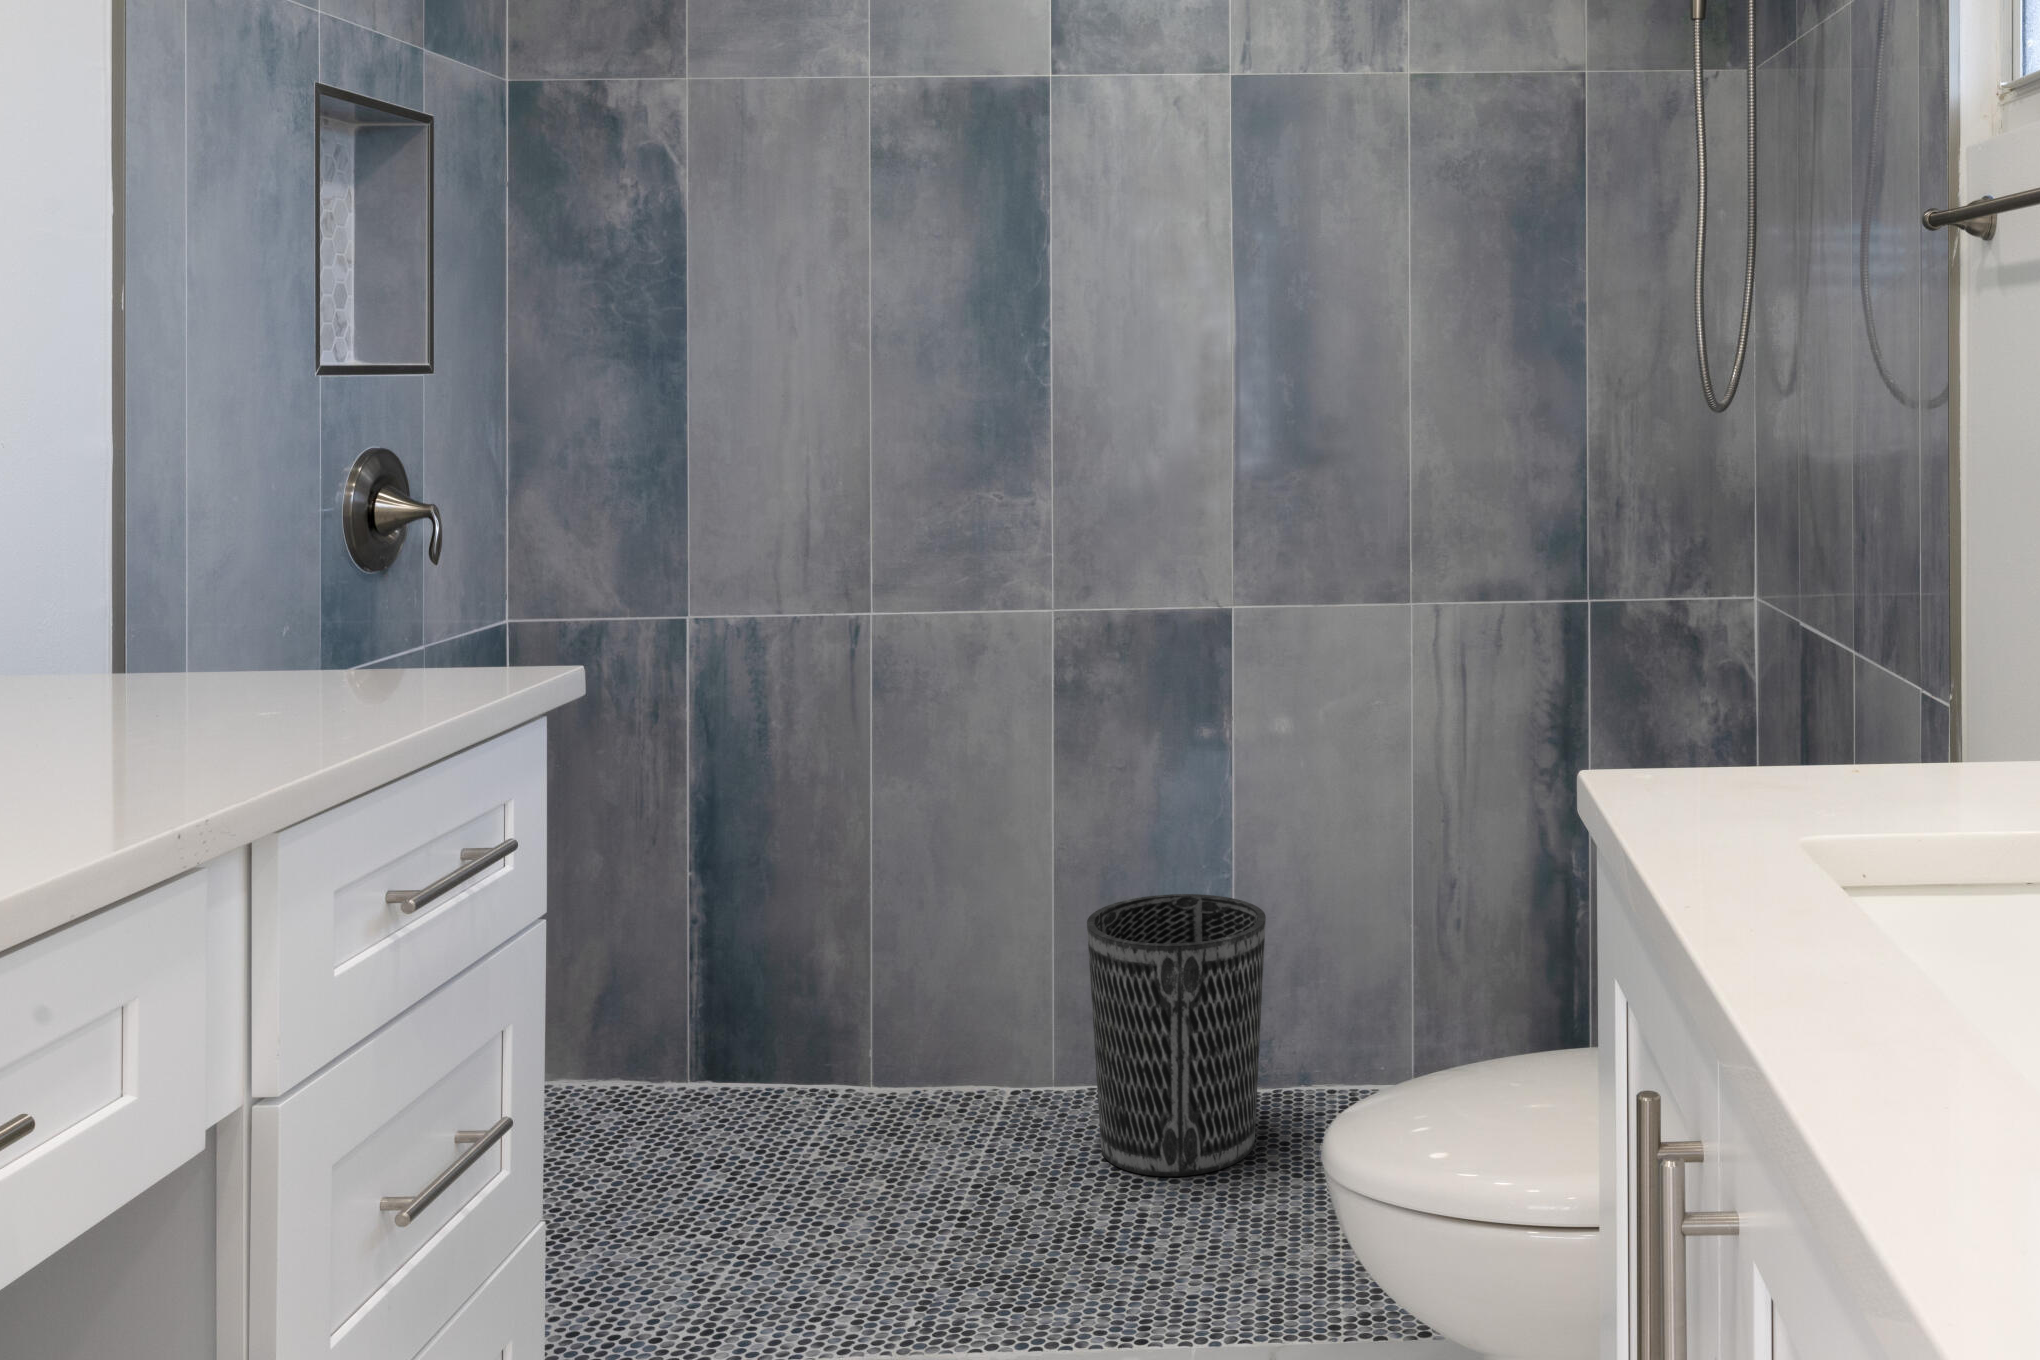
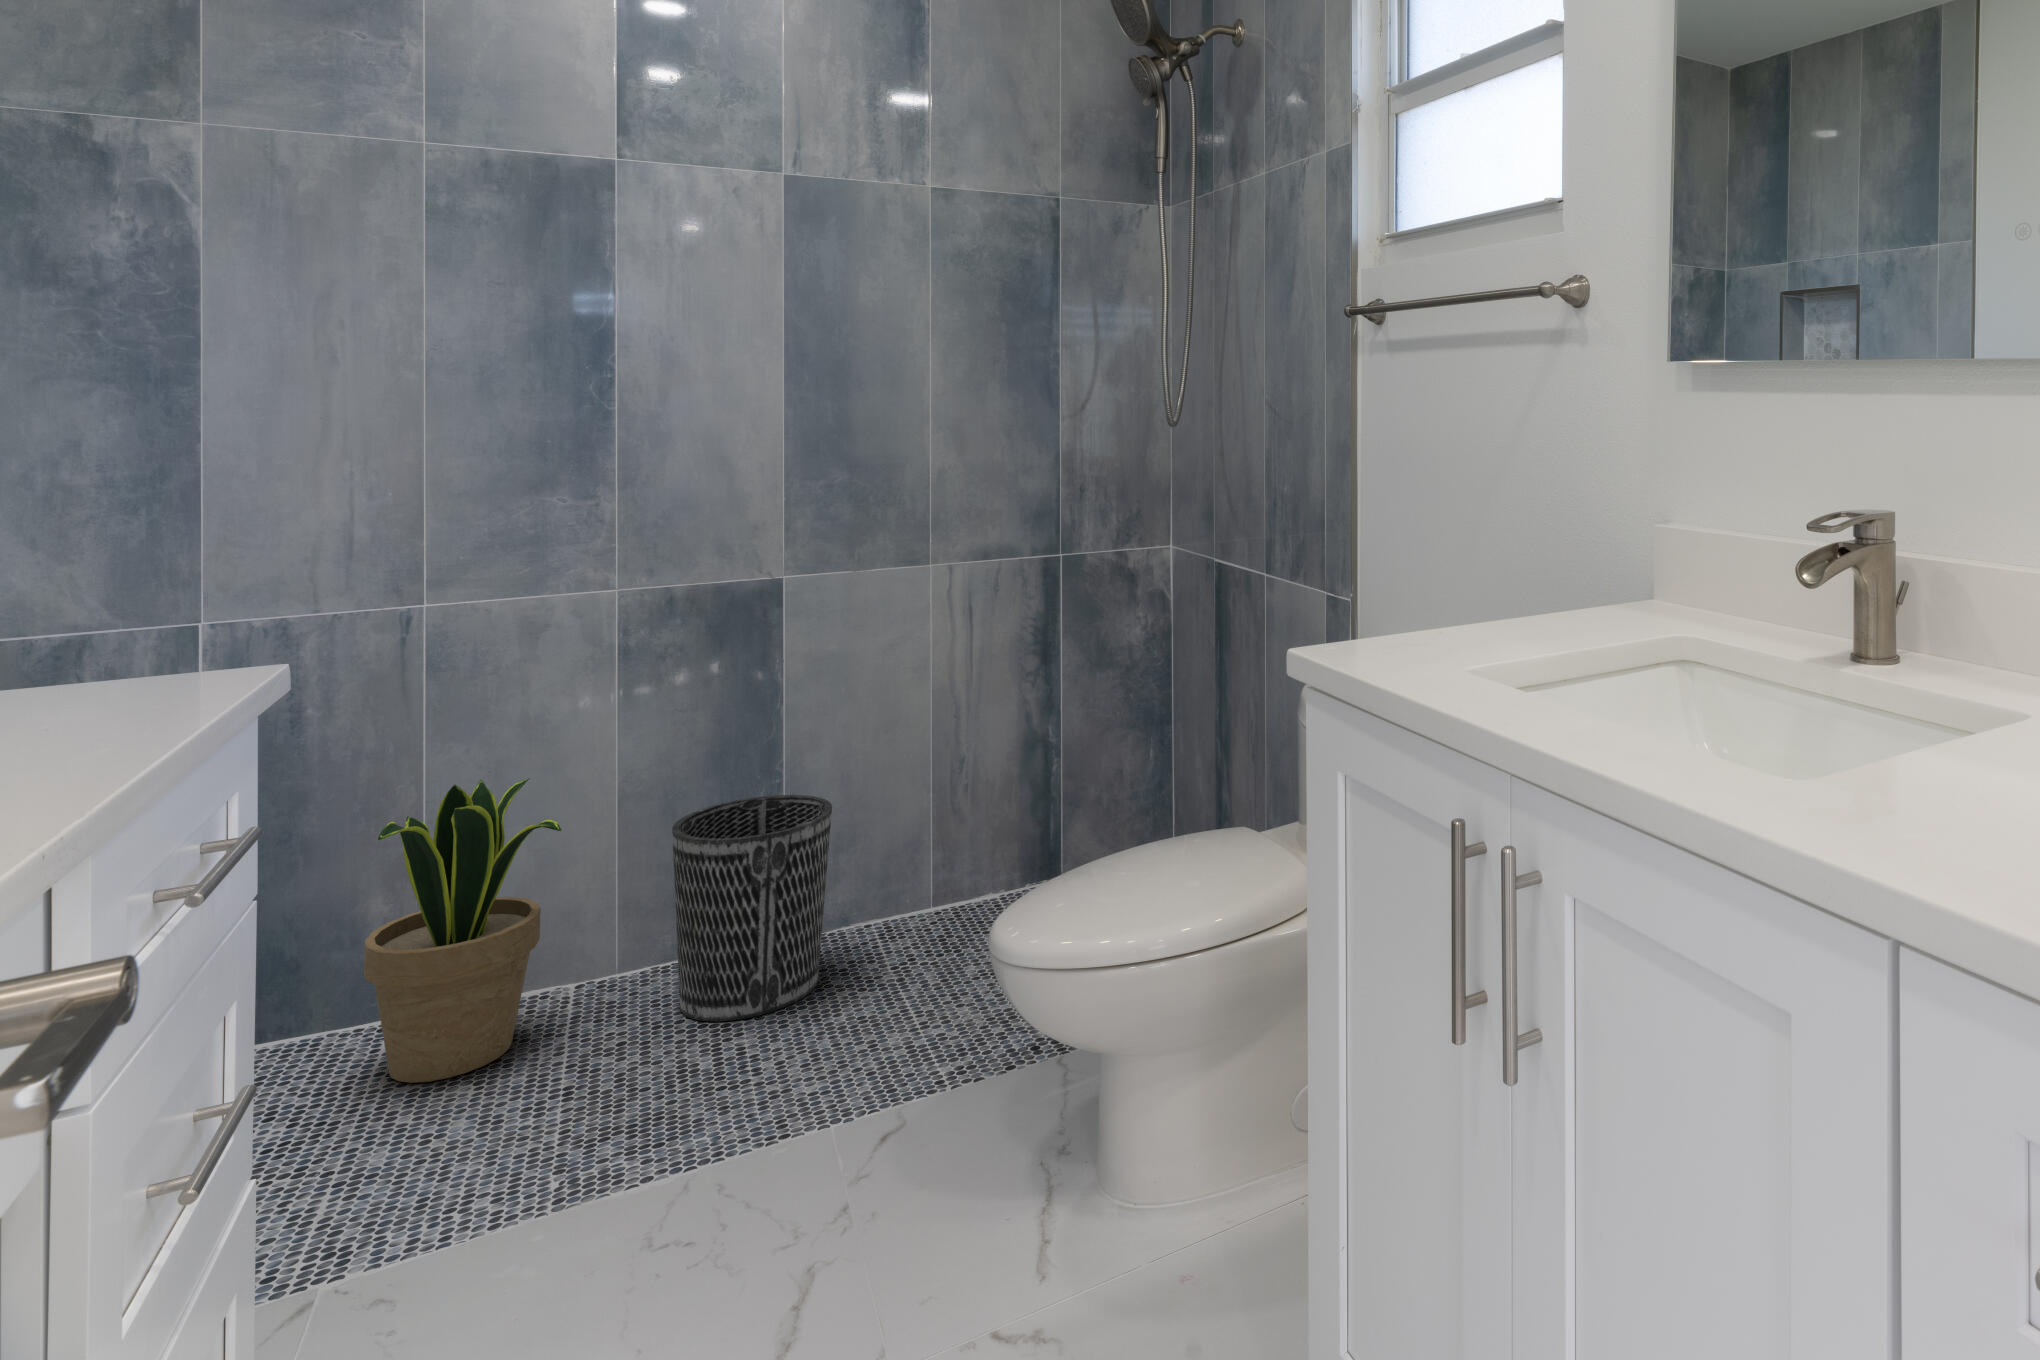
potted plant: none [794,828,971,1167] -> present [364,778,562,1083]

